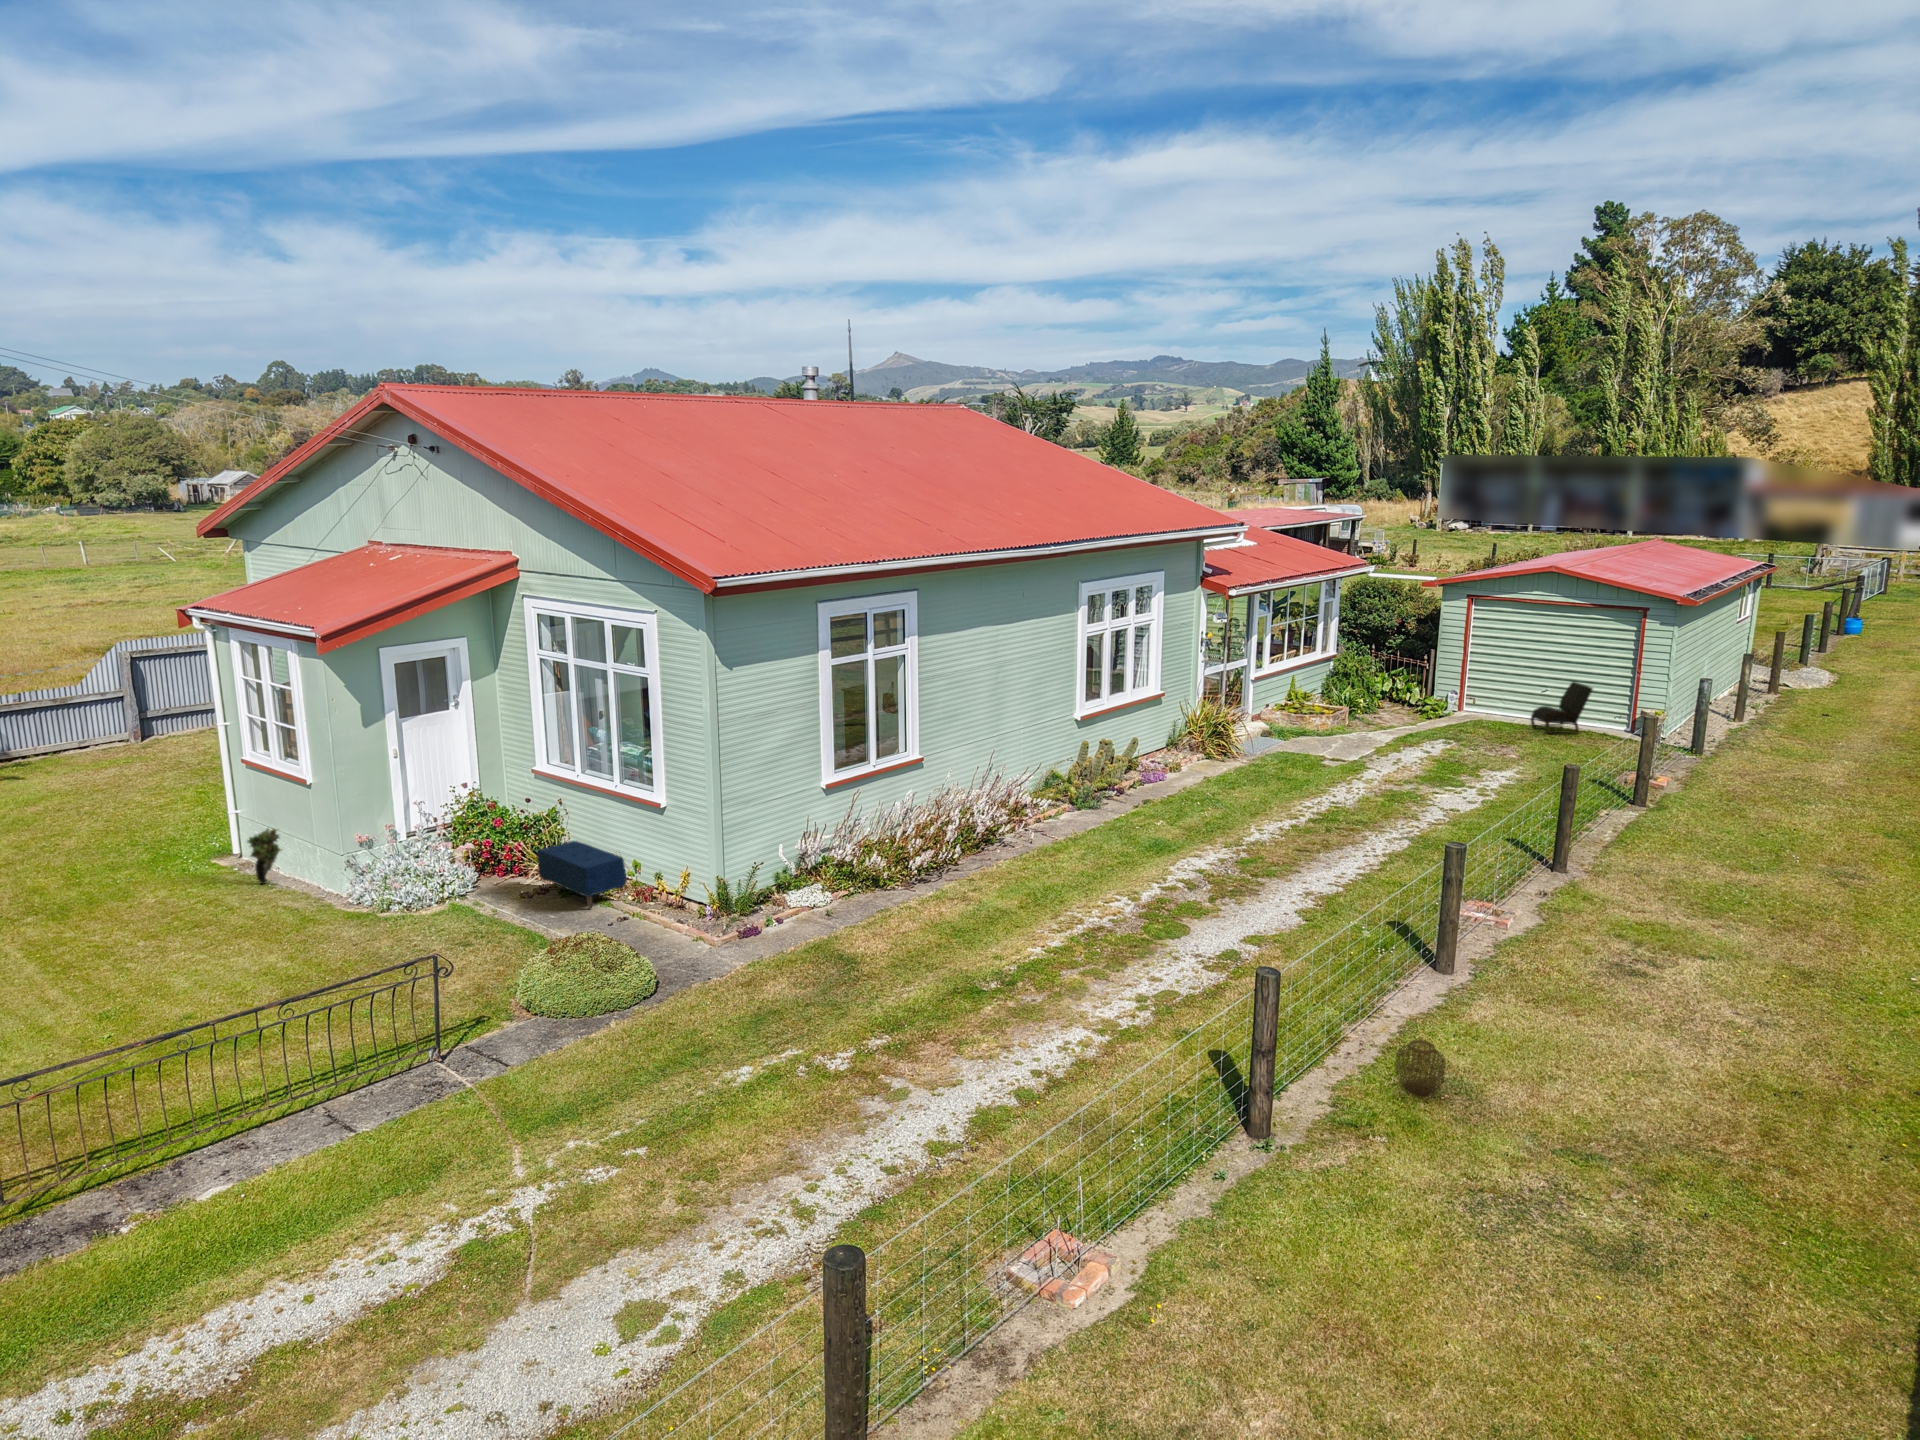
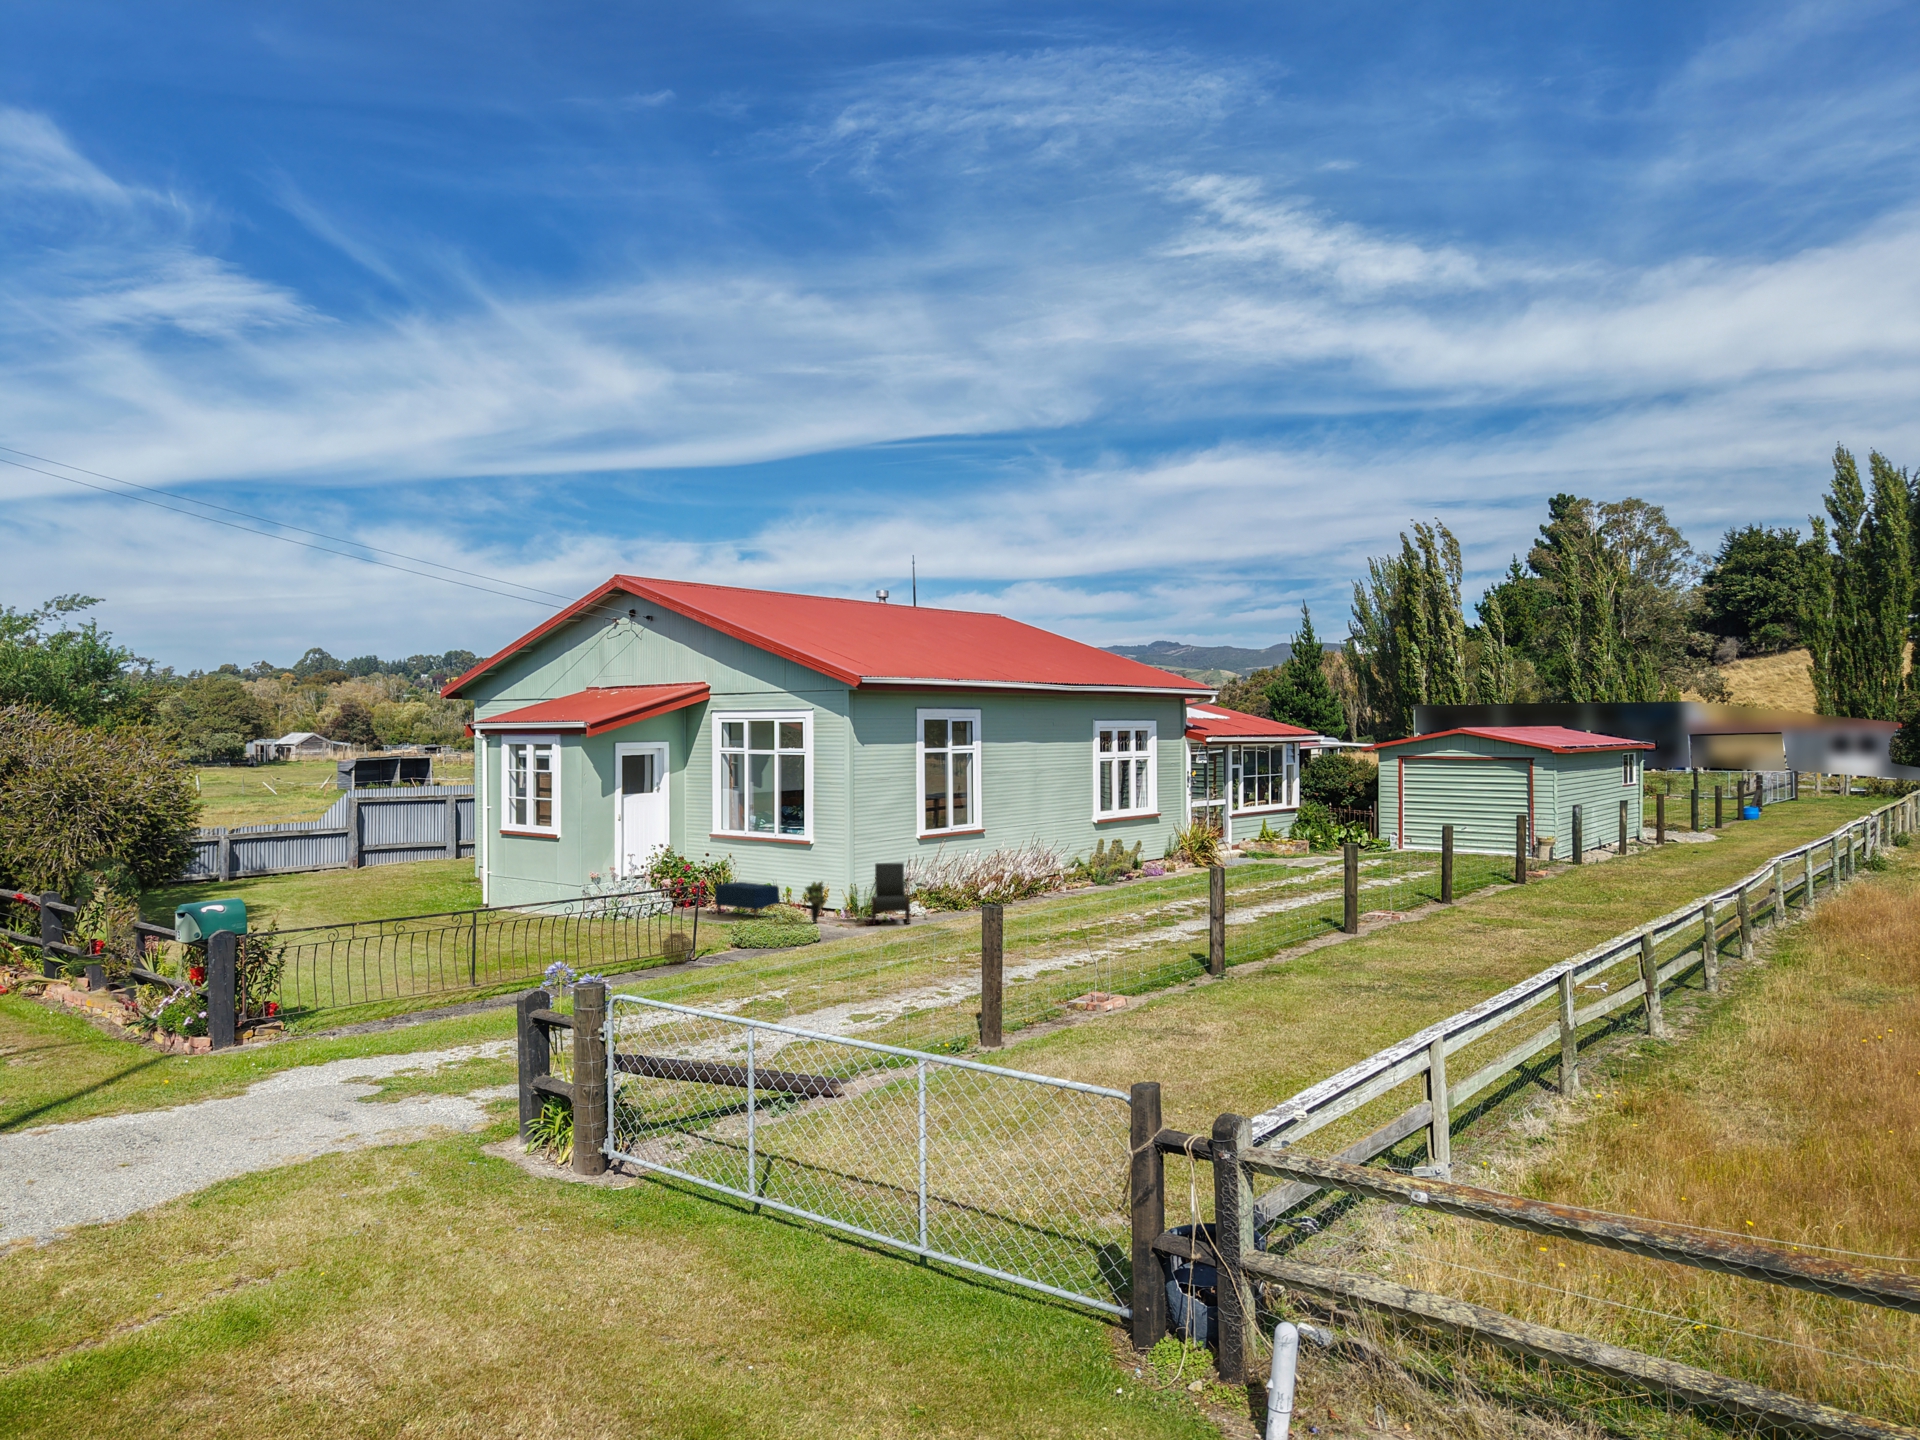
lounge chair: present [1531,682,1593,734] -> present [871,863,910,925]
potted plant: present [247,828,281,884] -> present [805,881,826,923]
woven basket: present [1396,1040,1446,1096] -> present [663,933,692,964]

